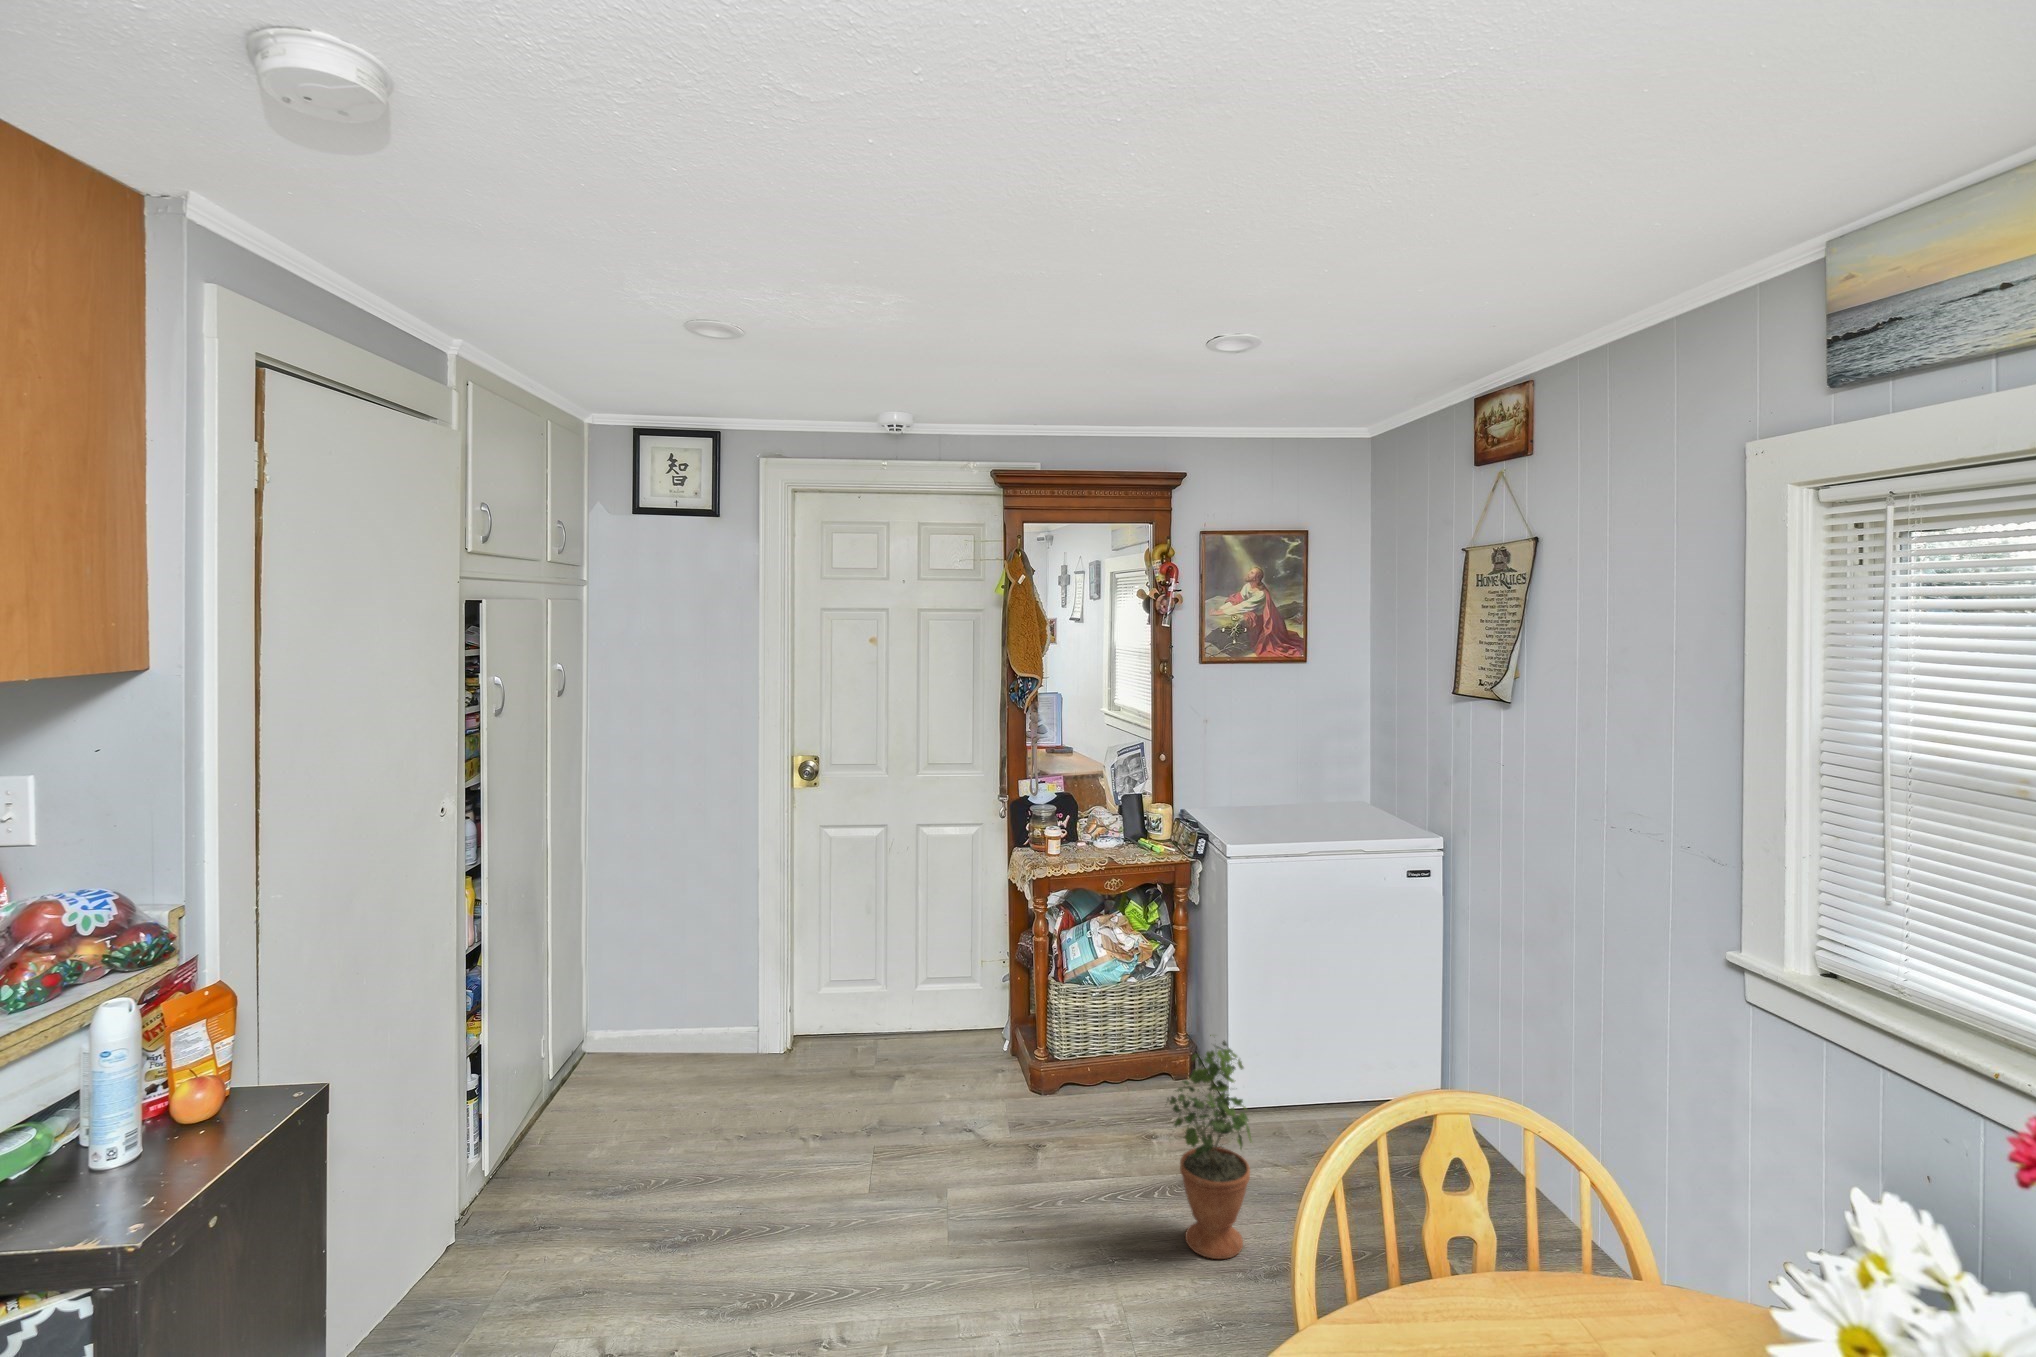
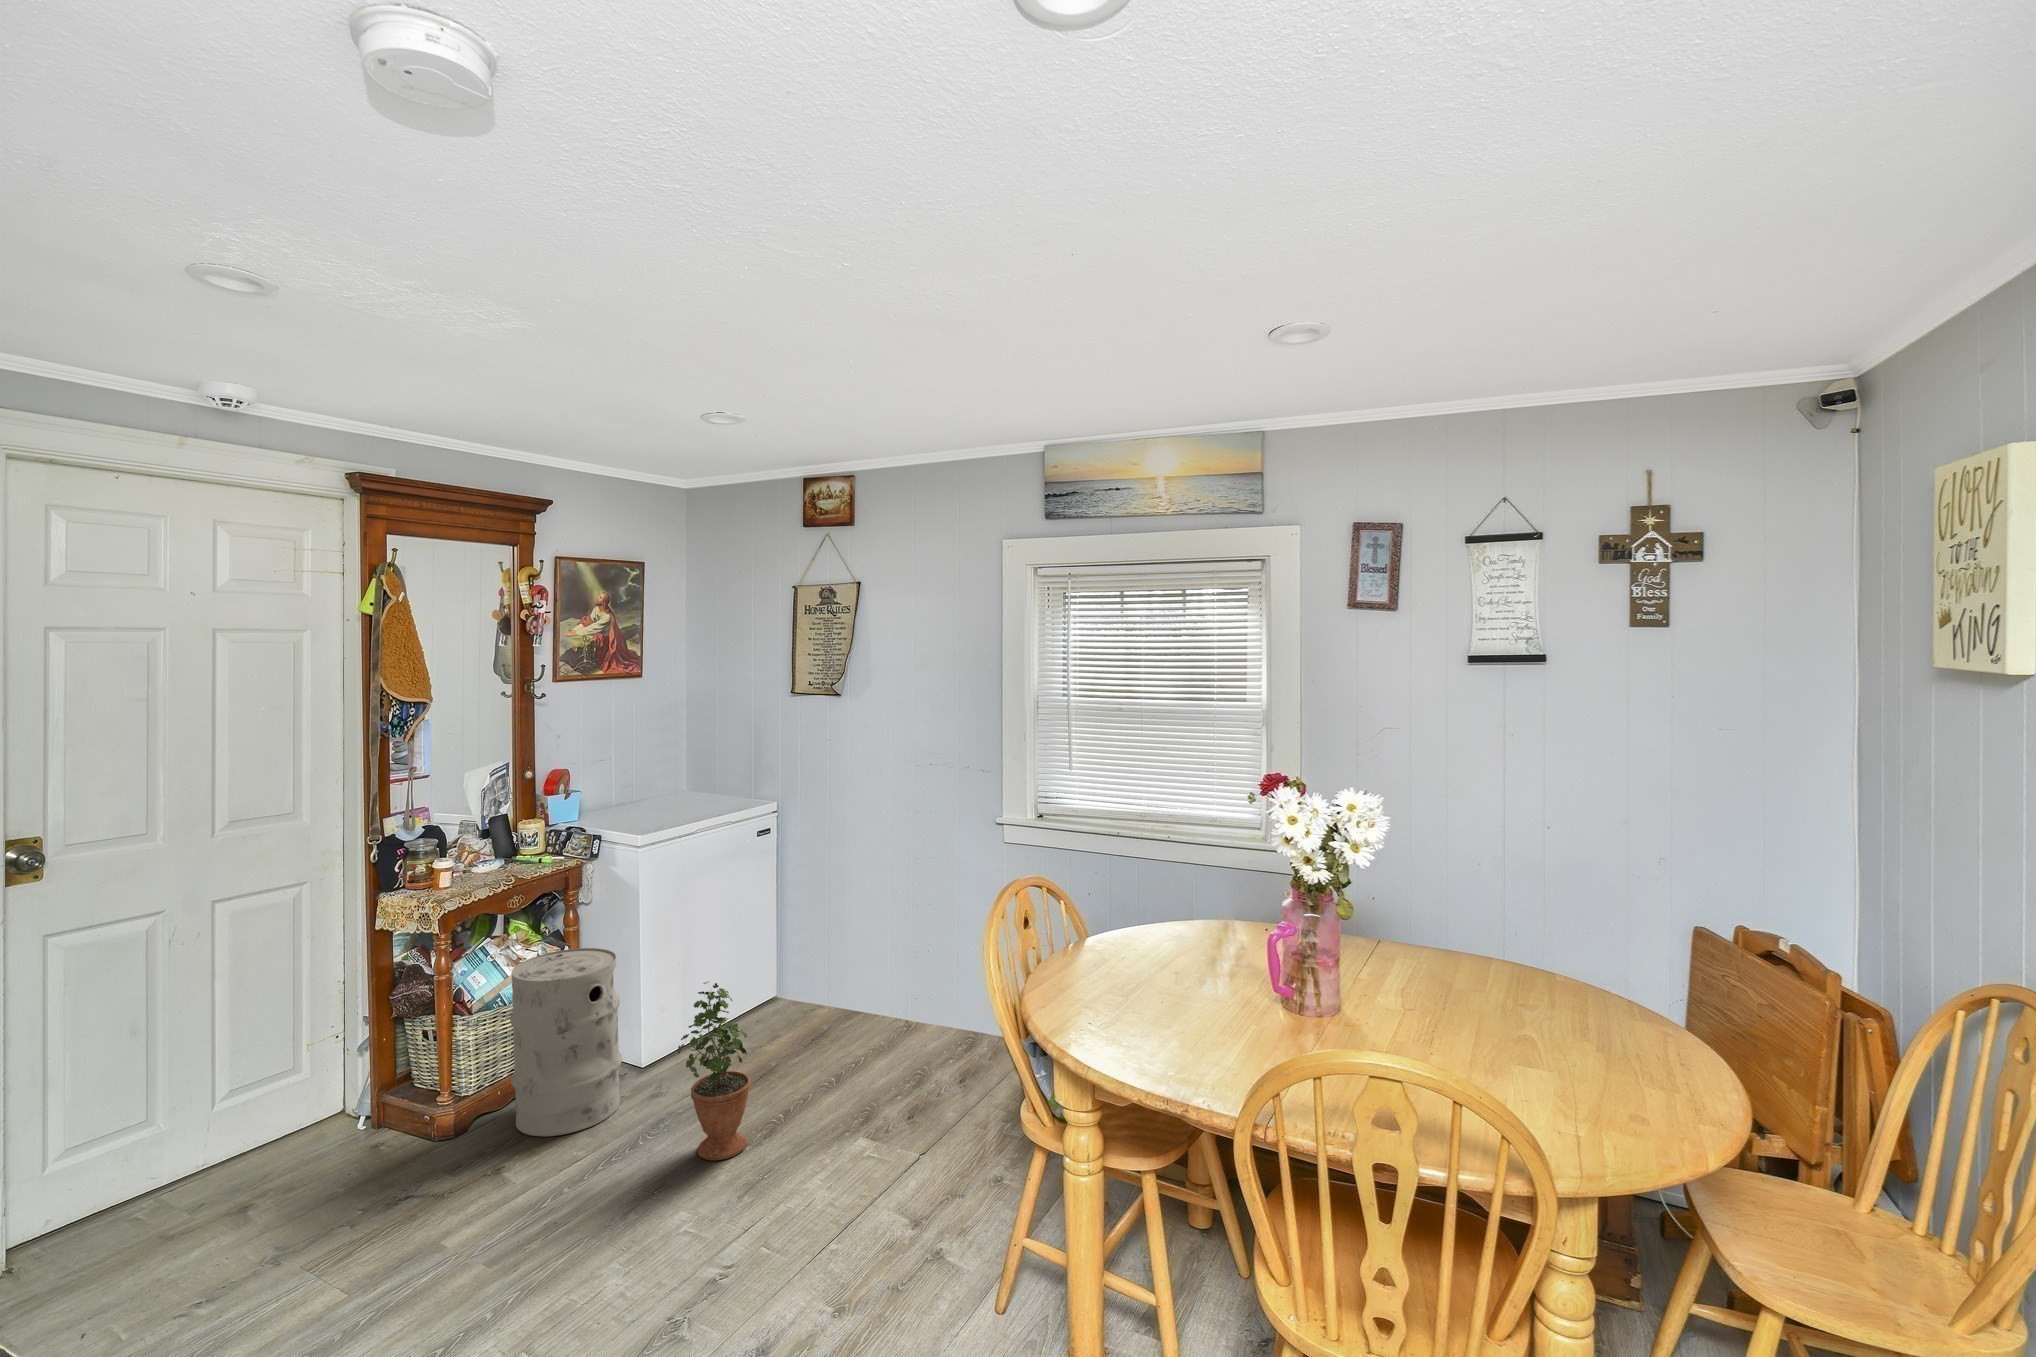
trash can: none [1075,947,1180,1144] -> present [510,948,622,1136]

